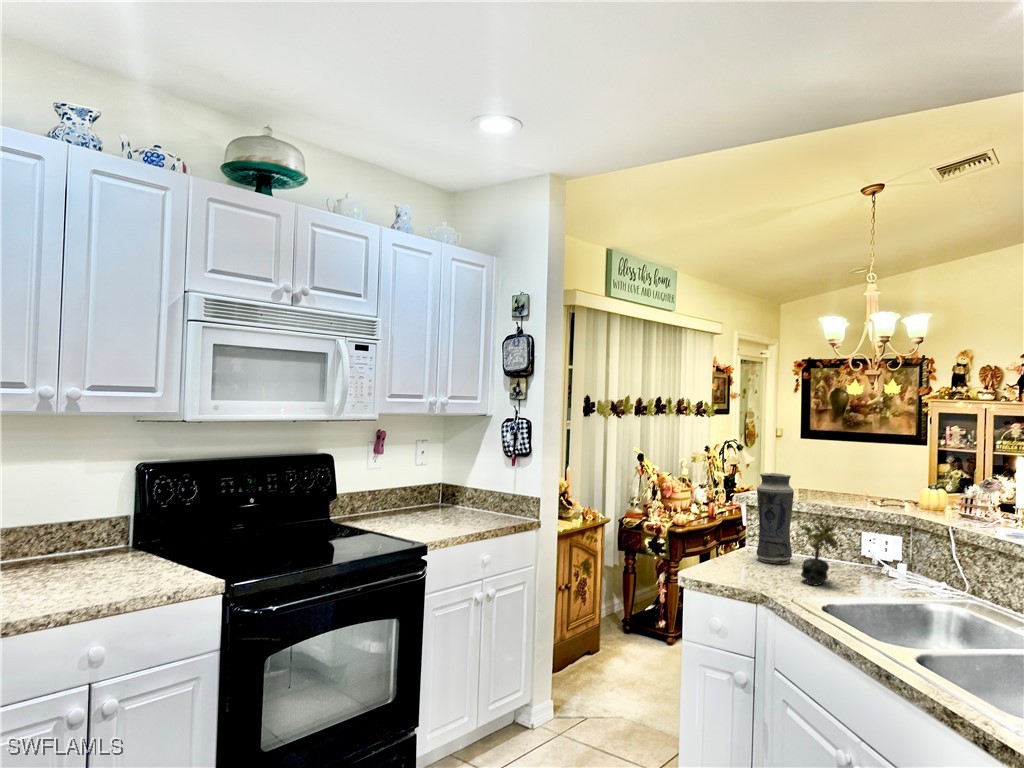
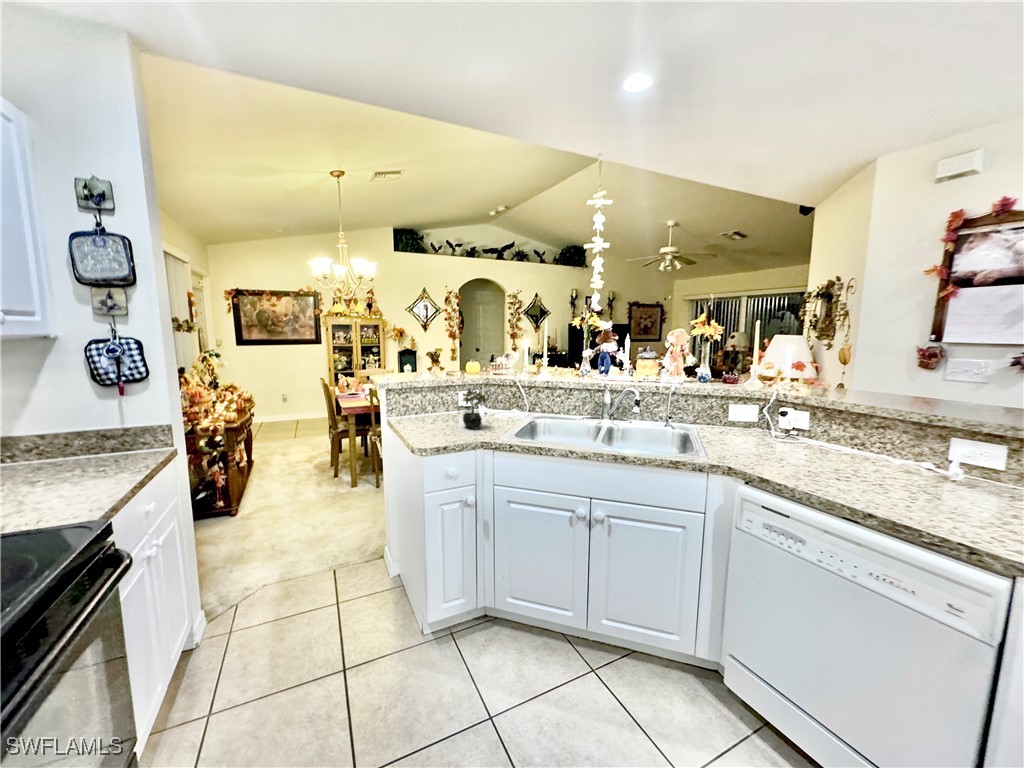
vase: present [757,473,794,564] -> none [407,363,434,425]

